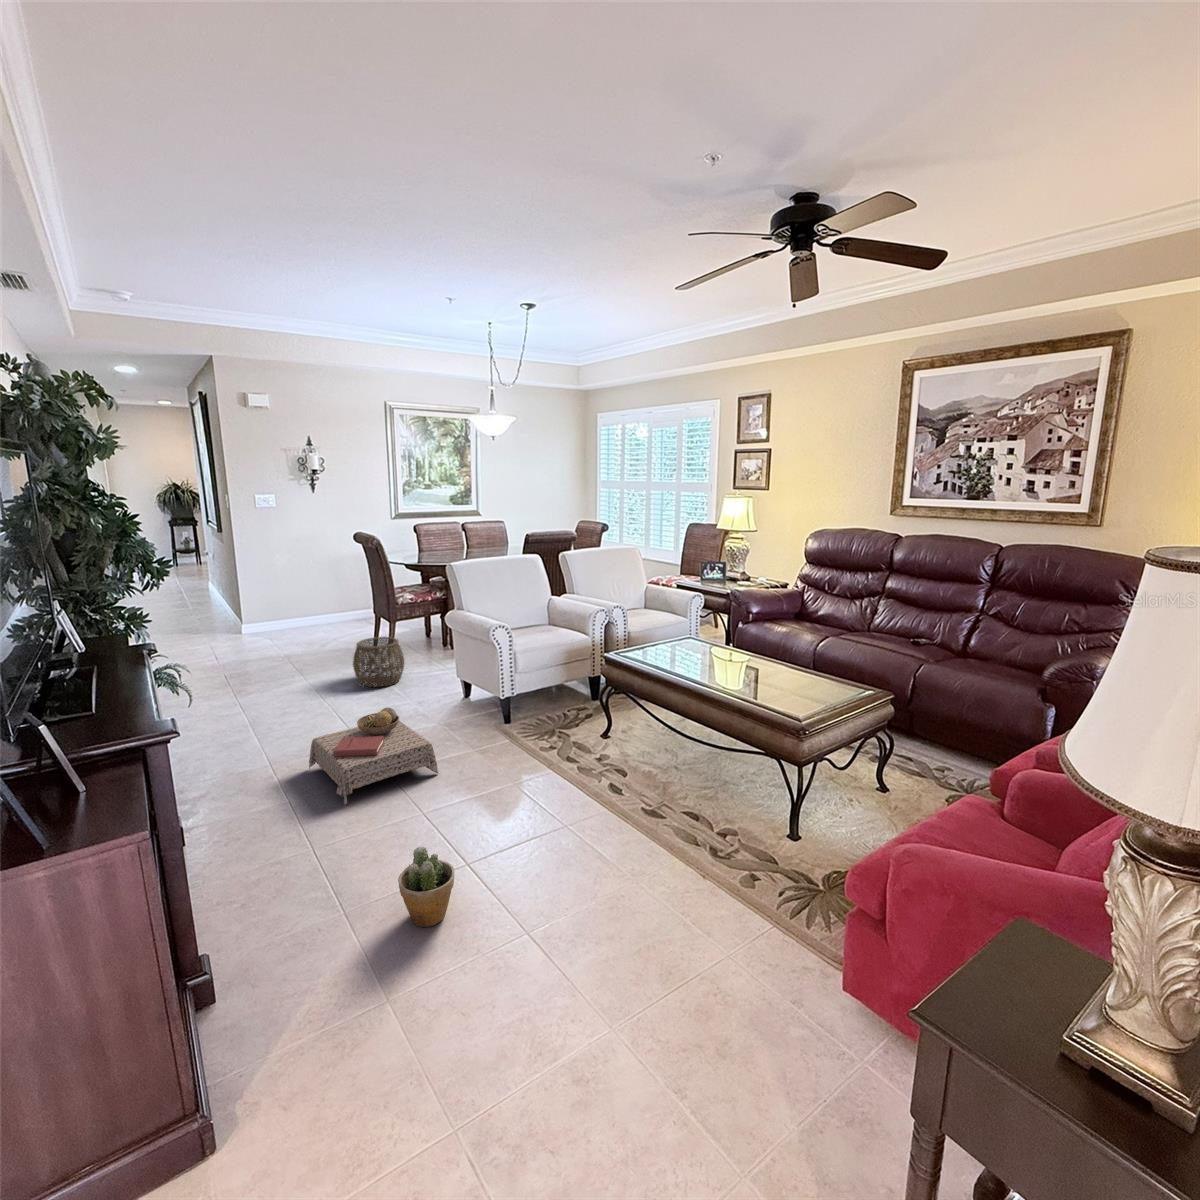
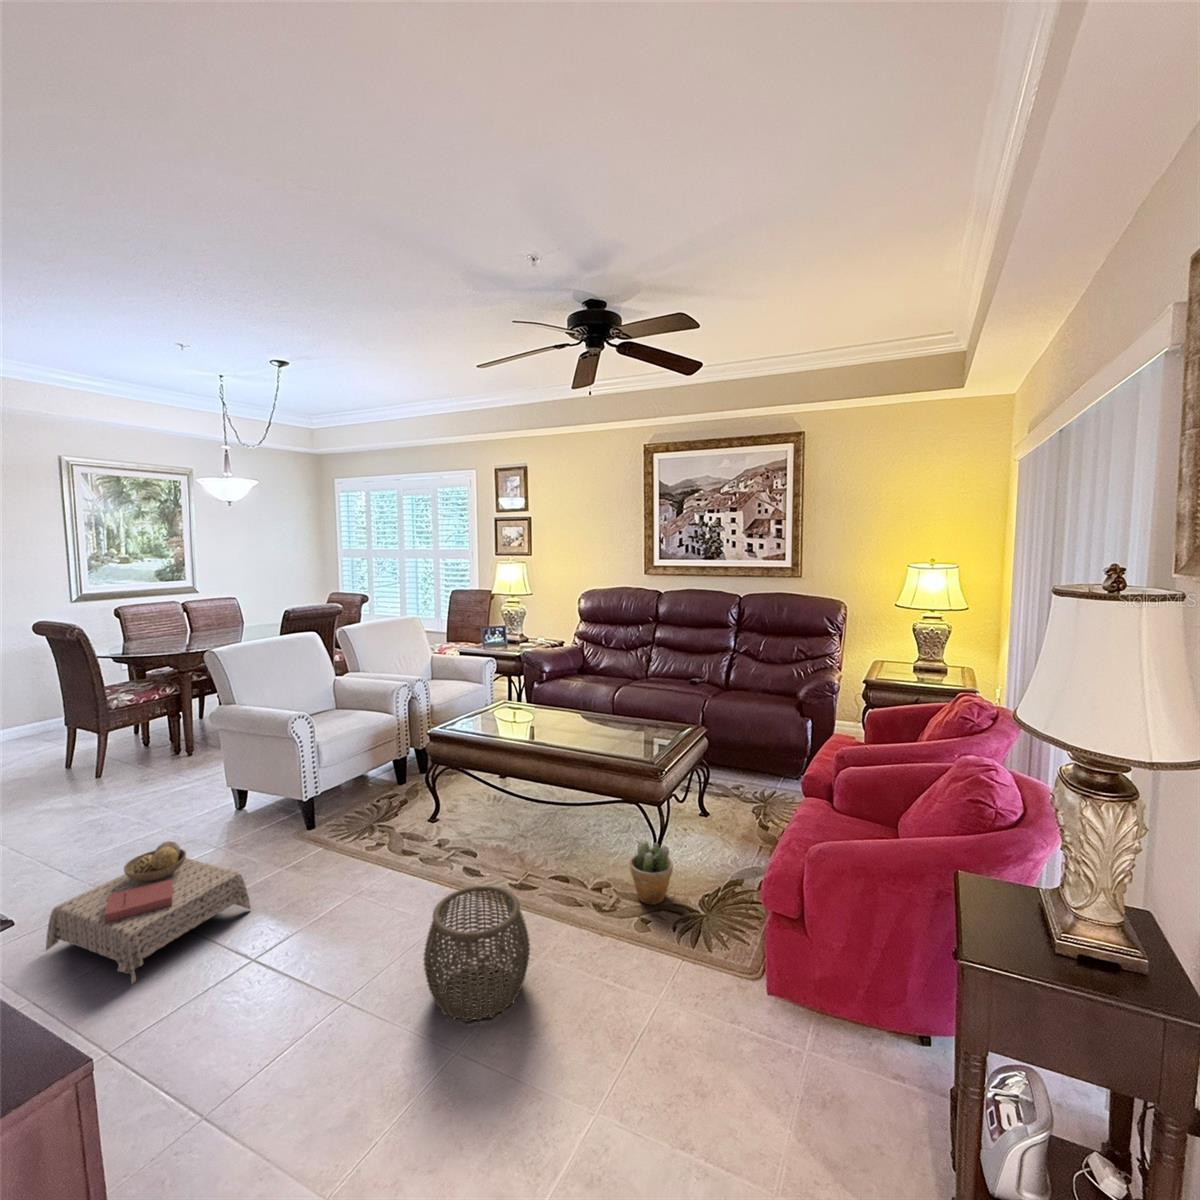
woven basket: present [353,637,404,687] -> present [423,886,530,1022]
potted plant: present [398,847,455,927] -> present [630,841,673,904]

